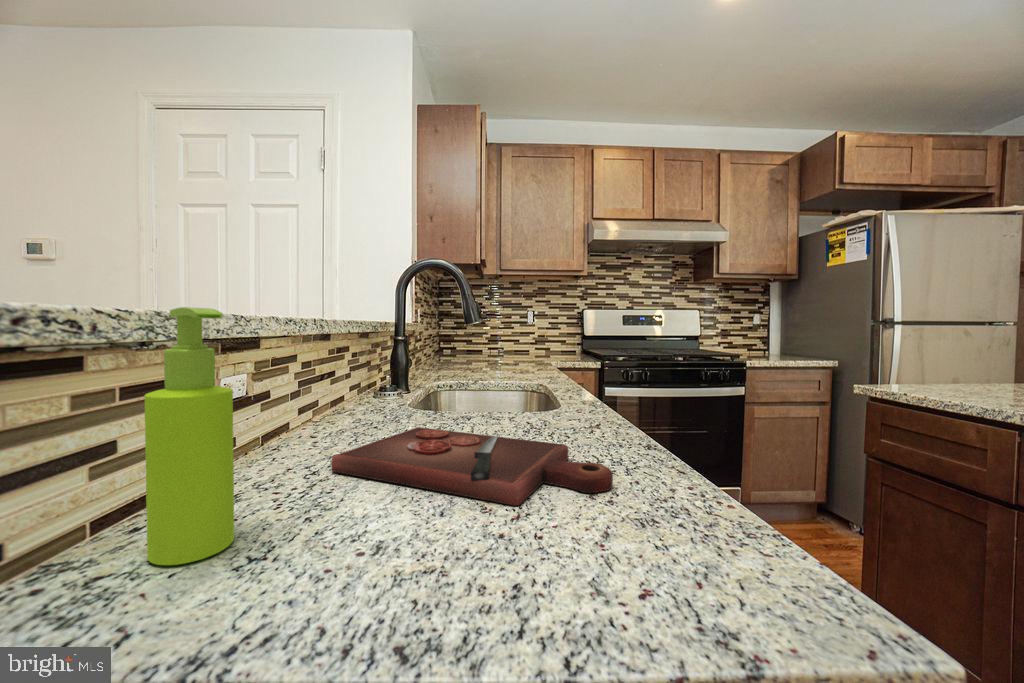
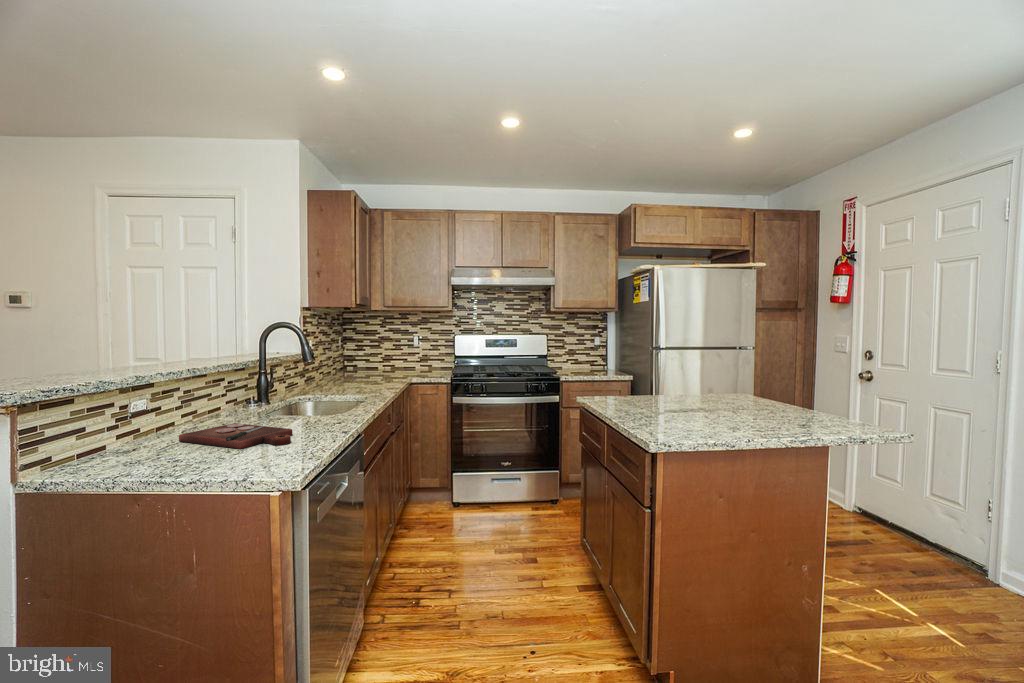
soap dispenser: present [145,307,234,565] -> none [97,384,128,463]

